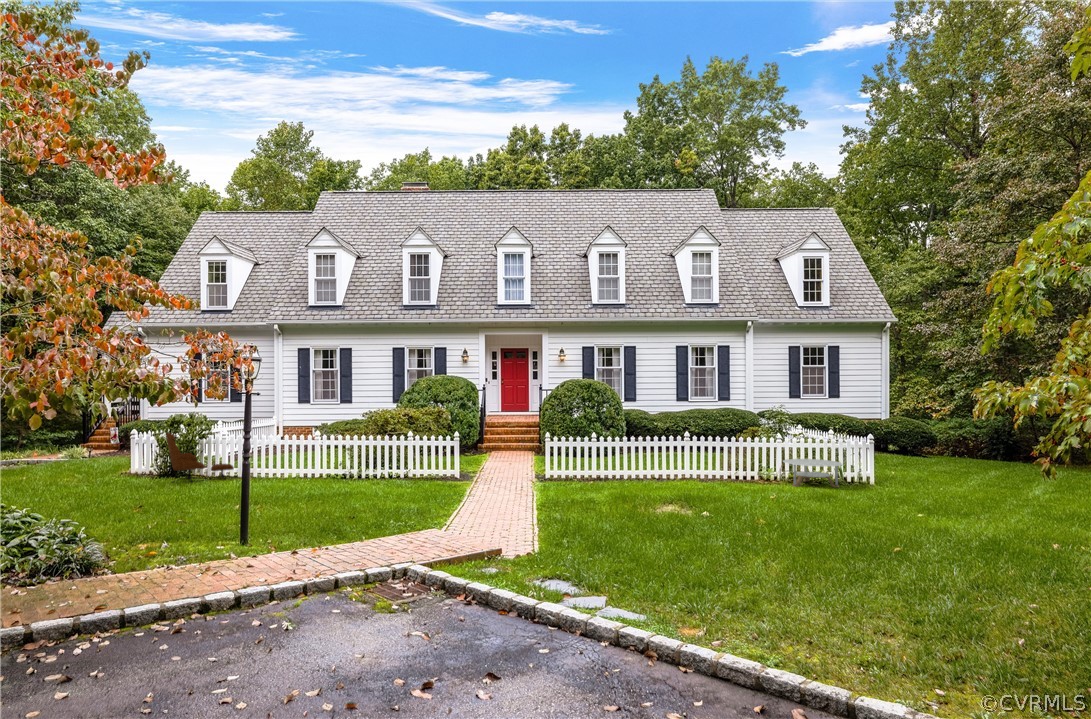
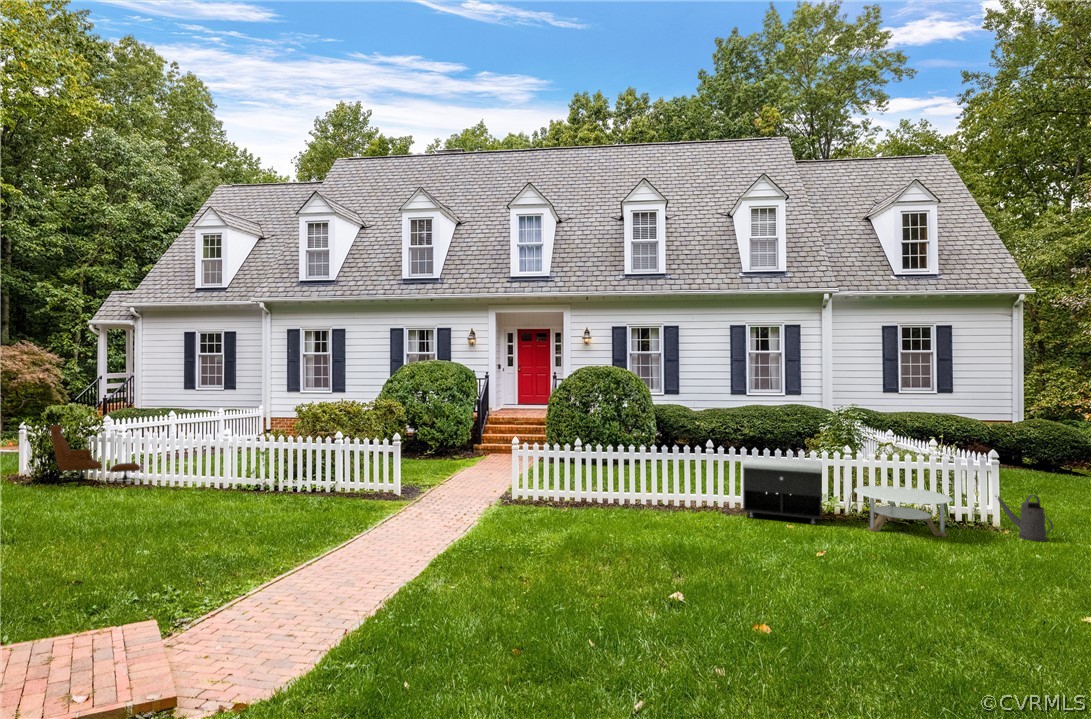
storage bench: none [712,443,764,484] -> present [743,457,822,523]
watering can: none [867,459,899,487] -> present [995,494,1053,542]

